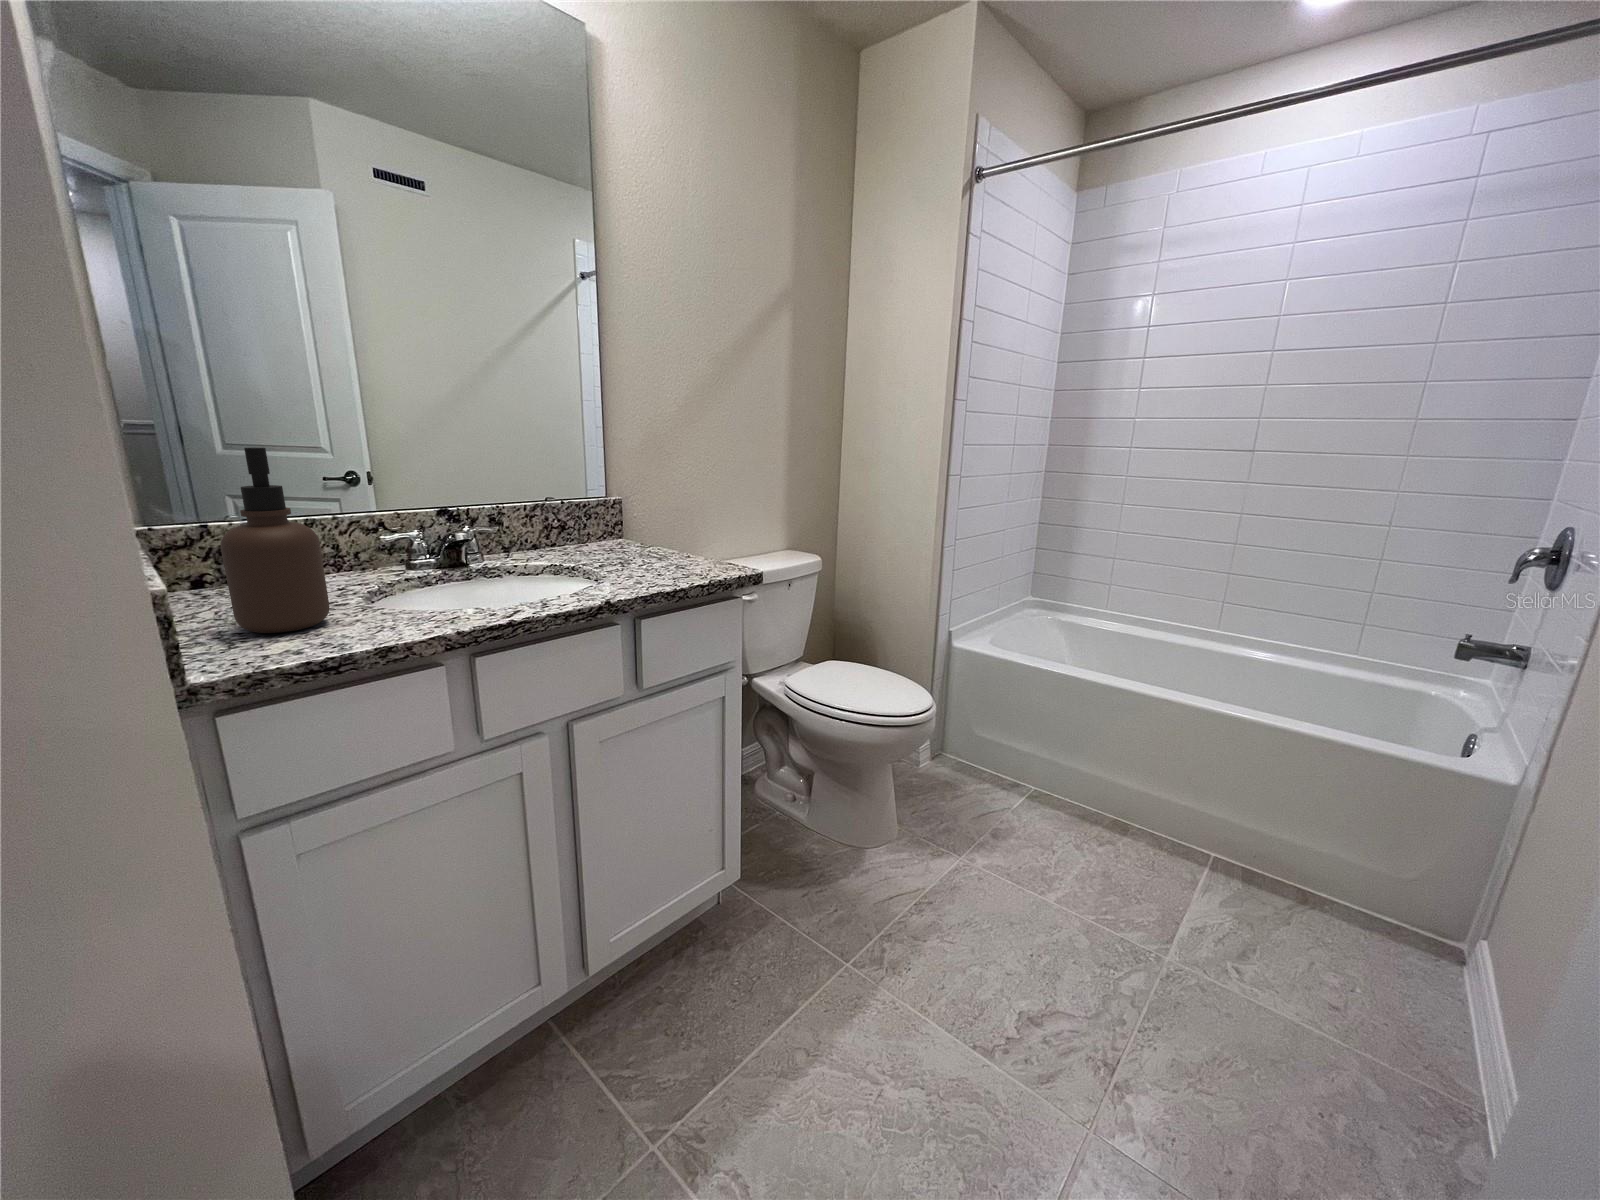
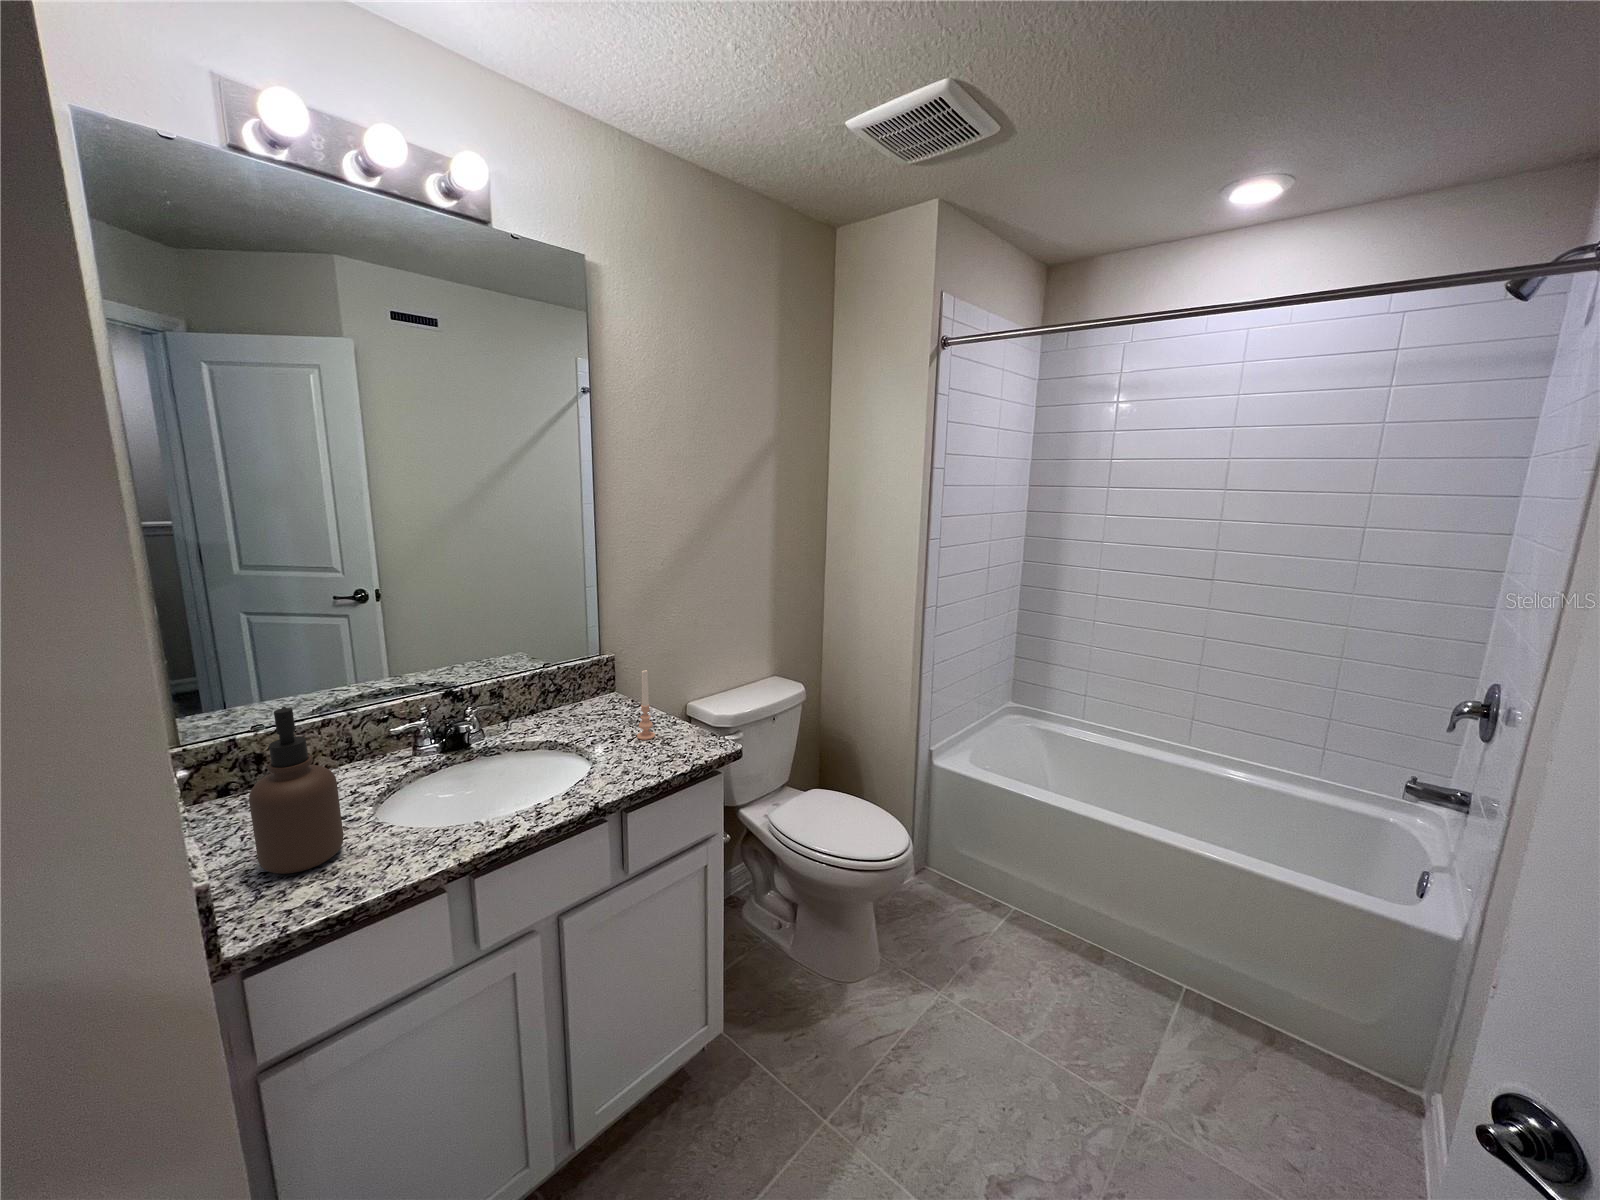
candle: none [647,488,666,566] -> present [637,670,655,740]

